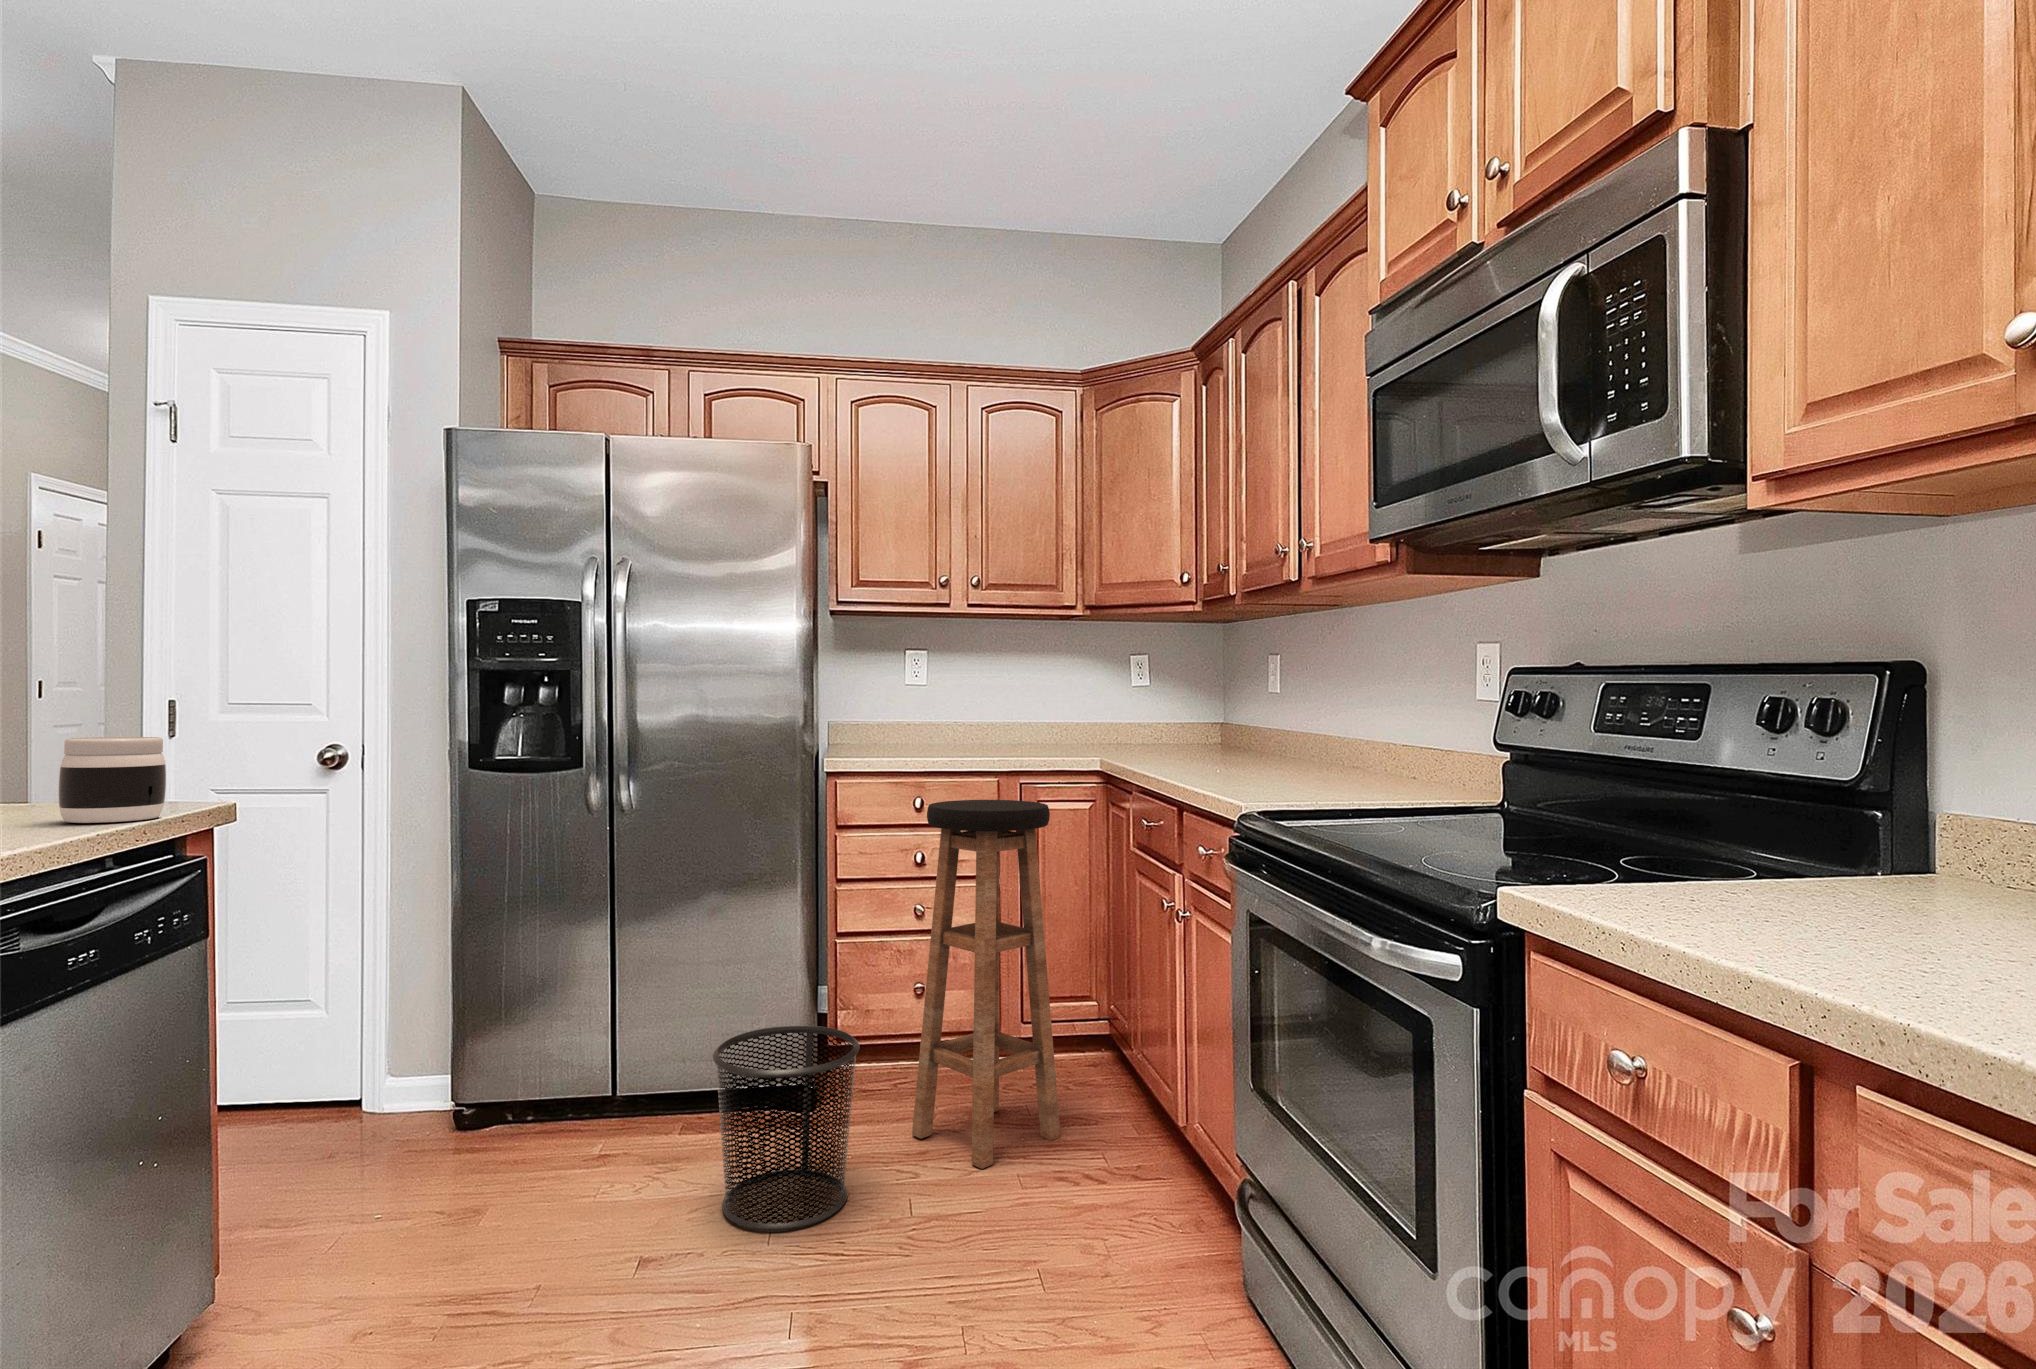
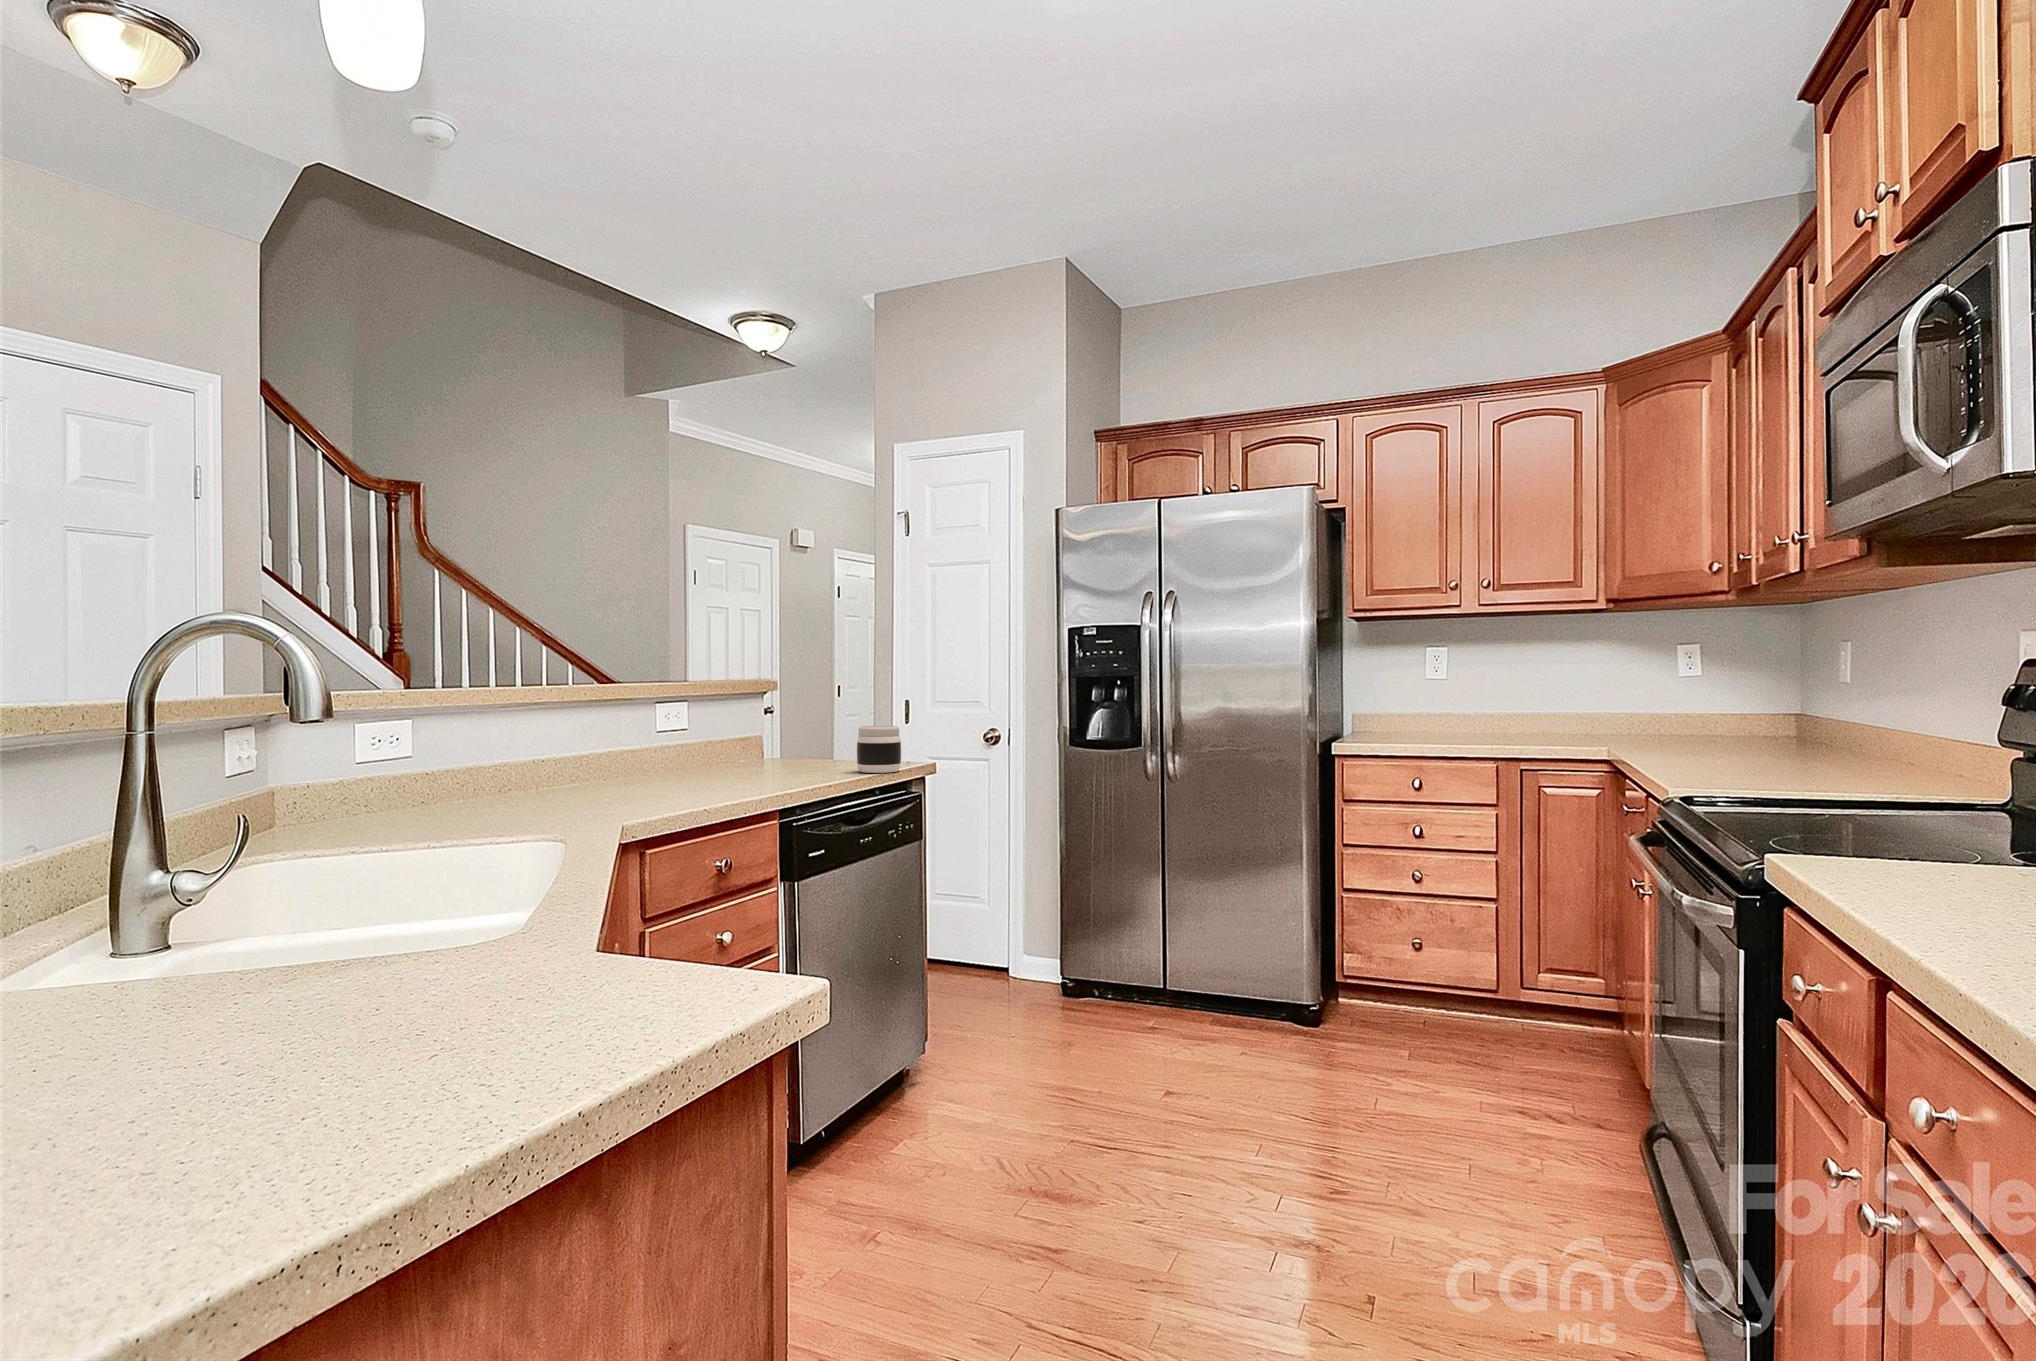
bar stool: present [912,800,1061,1169] -> none [1392,786,1527,1097]
trash can: present [713,1025,860,1231] -> none [1217,952,1330,1101]

